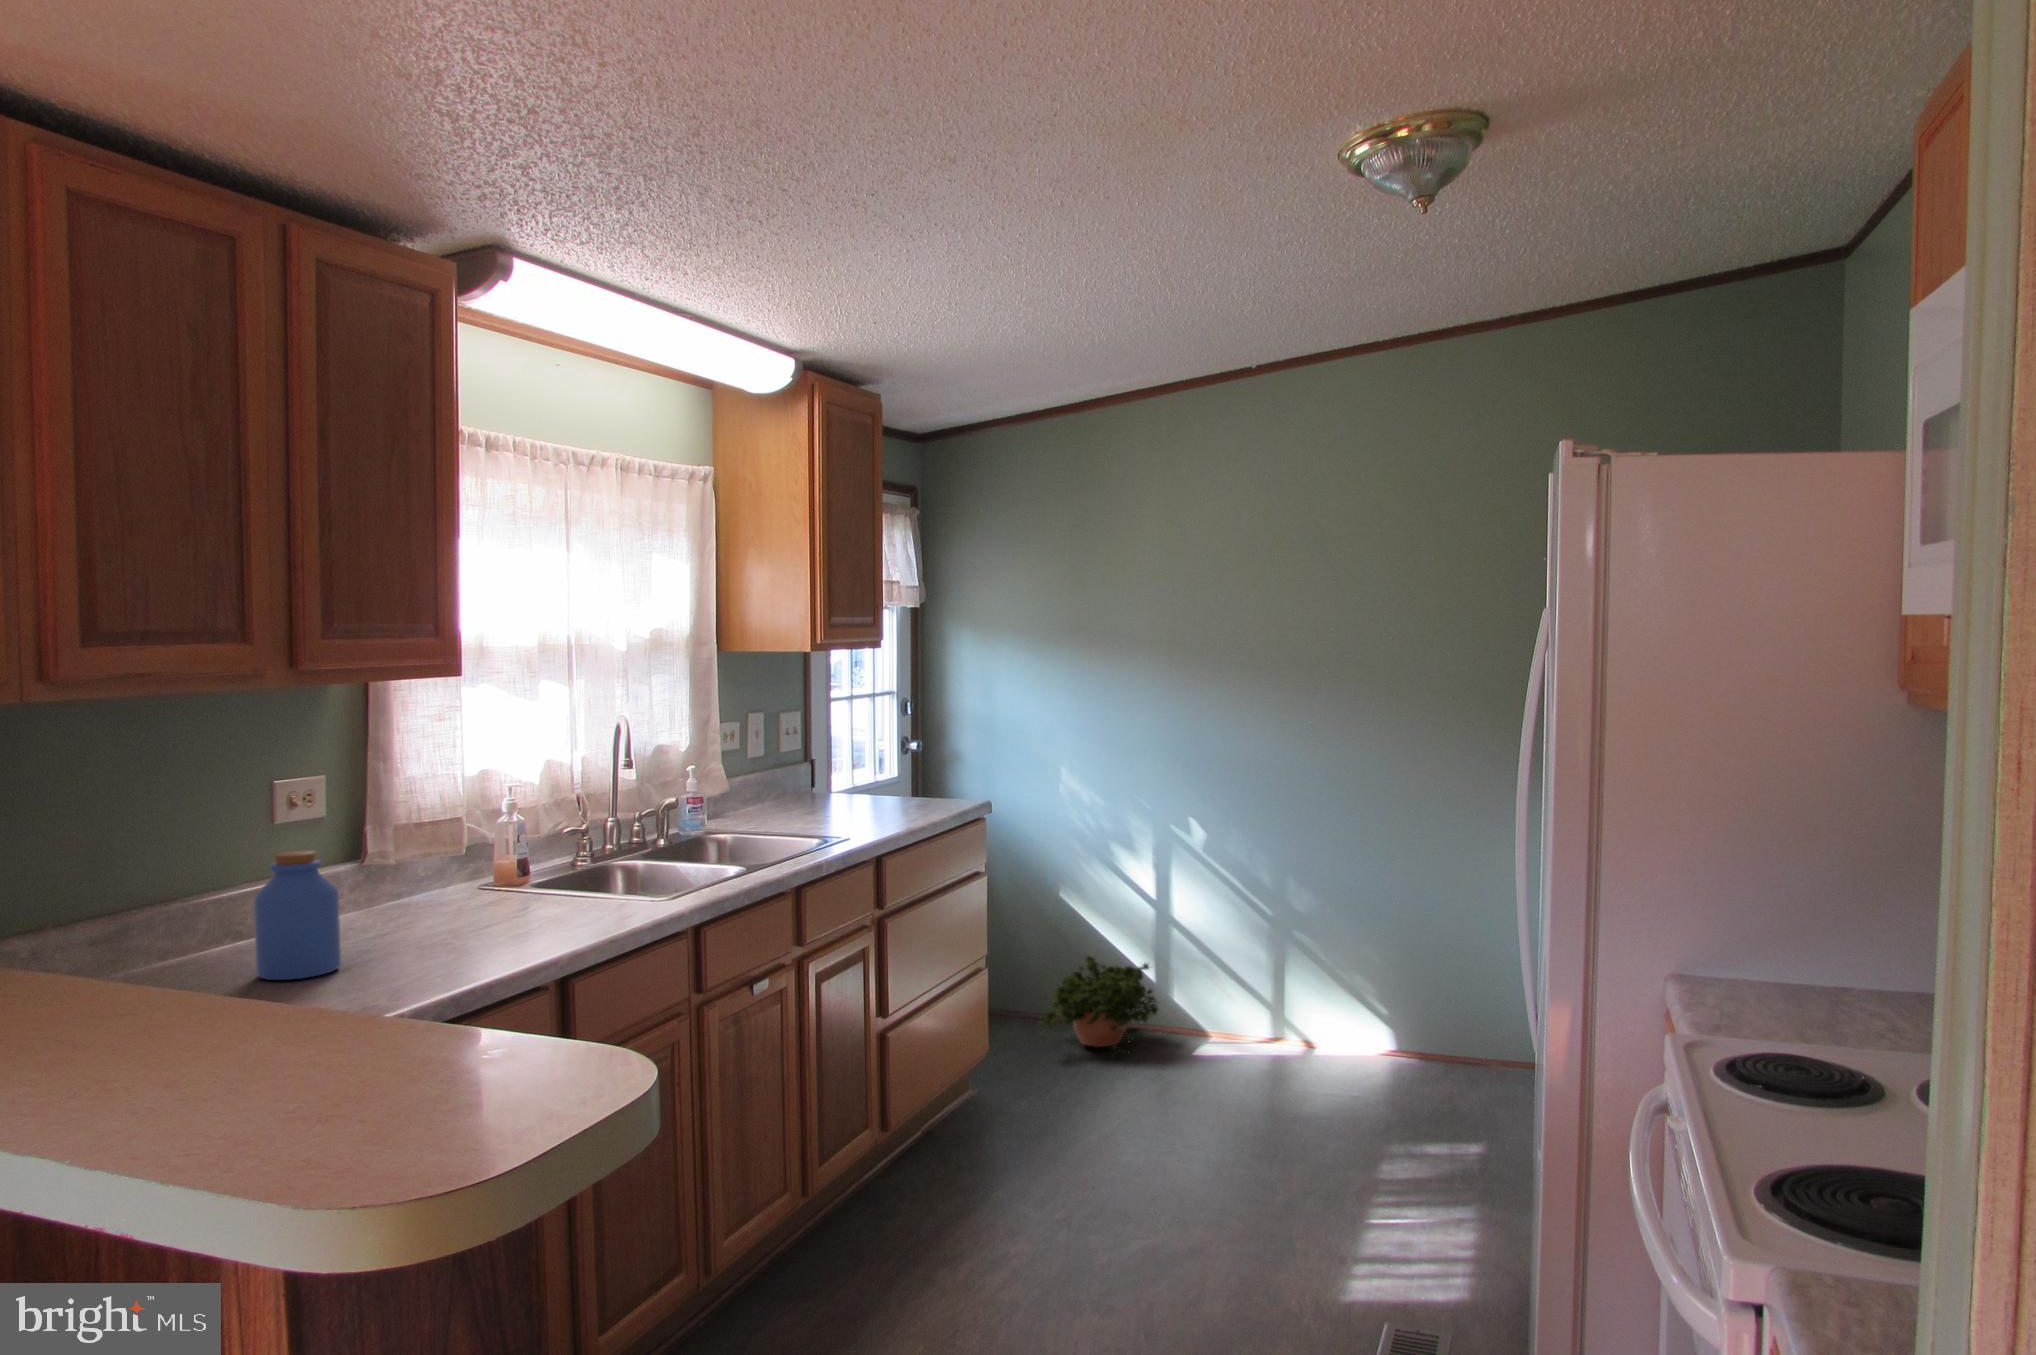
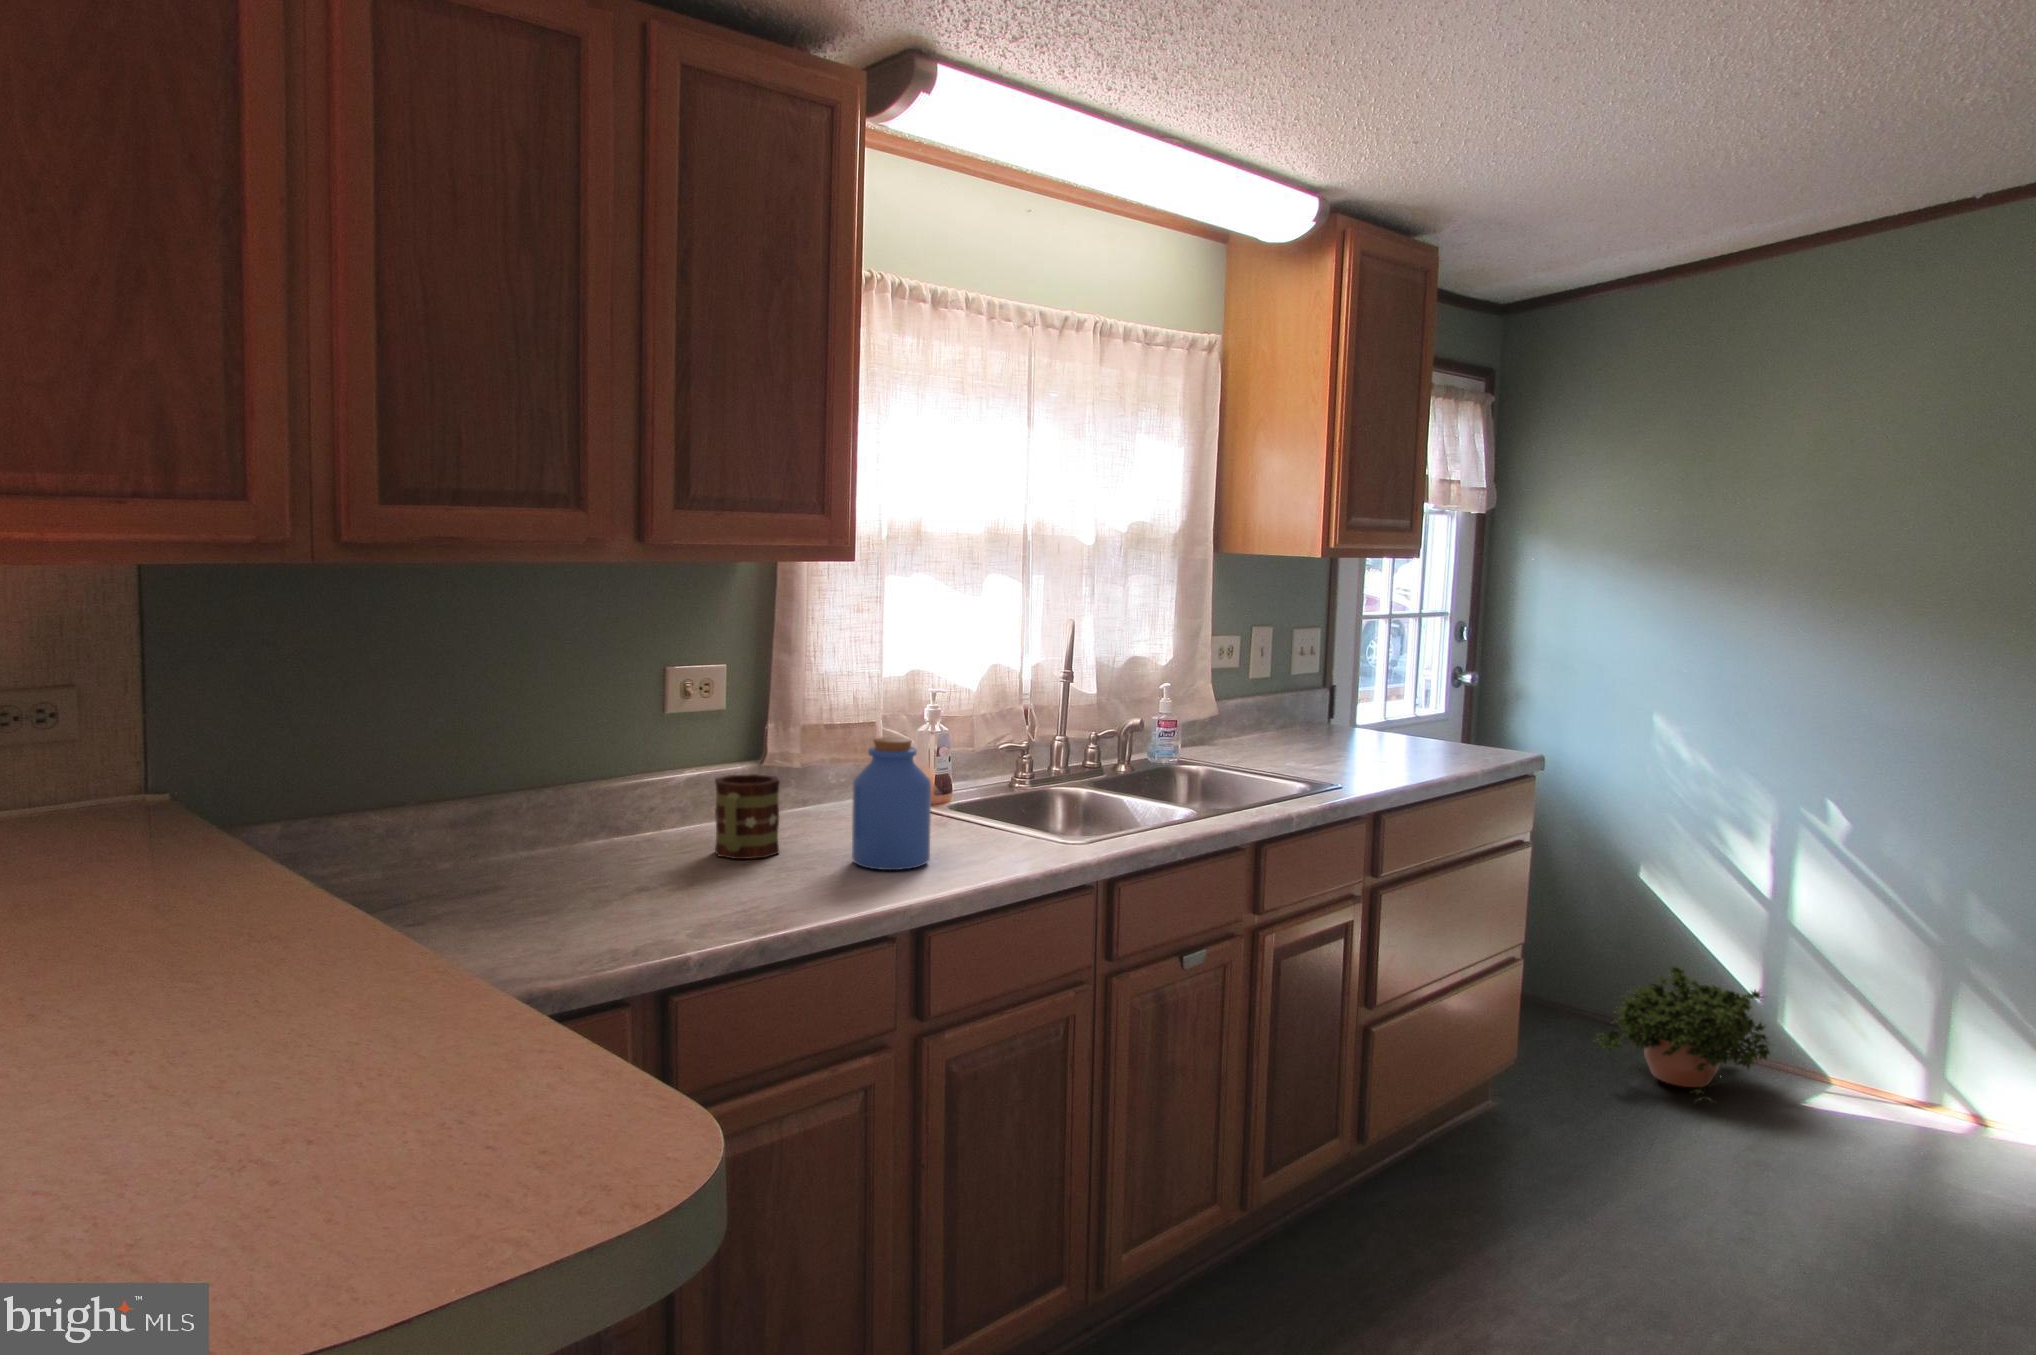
jar: present [254,850,341,980] -> present [852,737,931,870]
mug: none [348,869,415,945] -> present [715,774,780,859]

